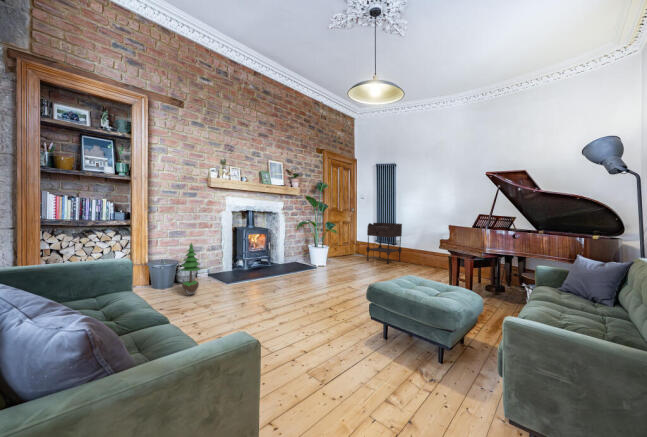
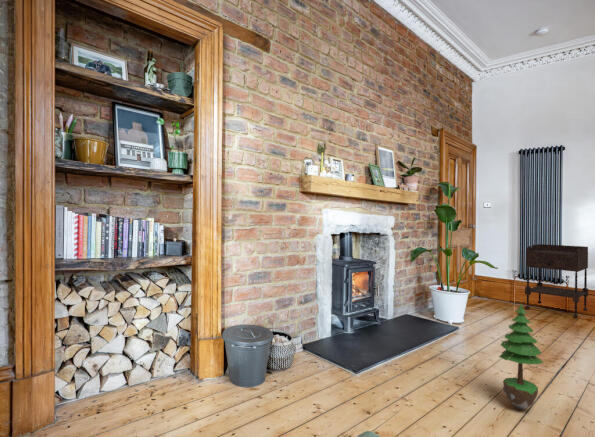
potted tree: present [181,243,200,295] -> present [499,304,543,409]

